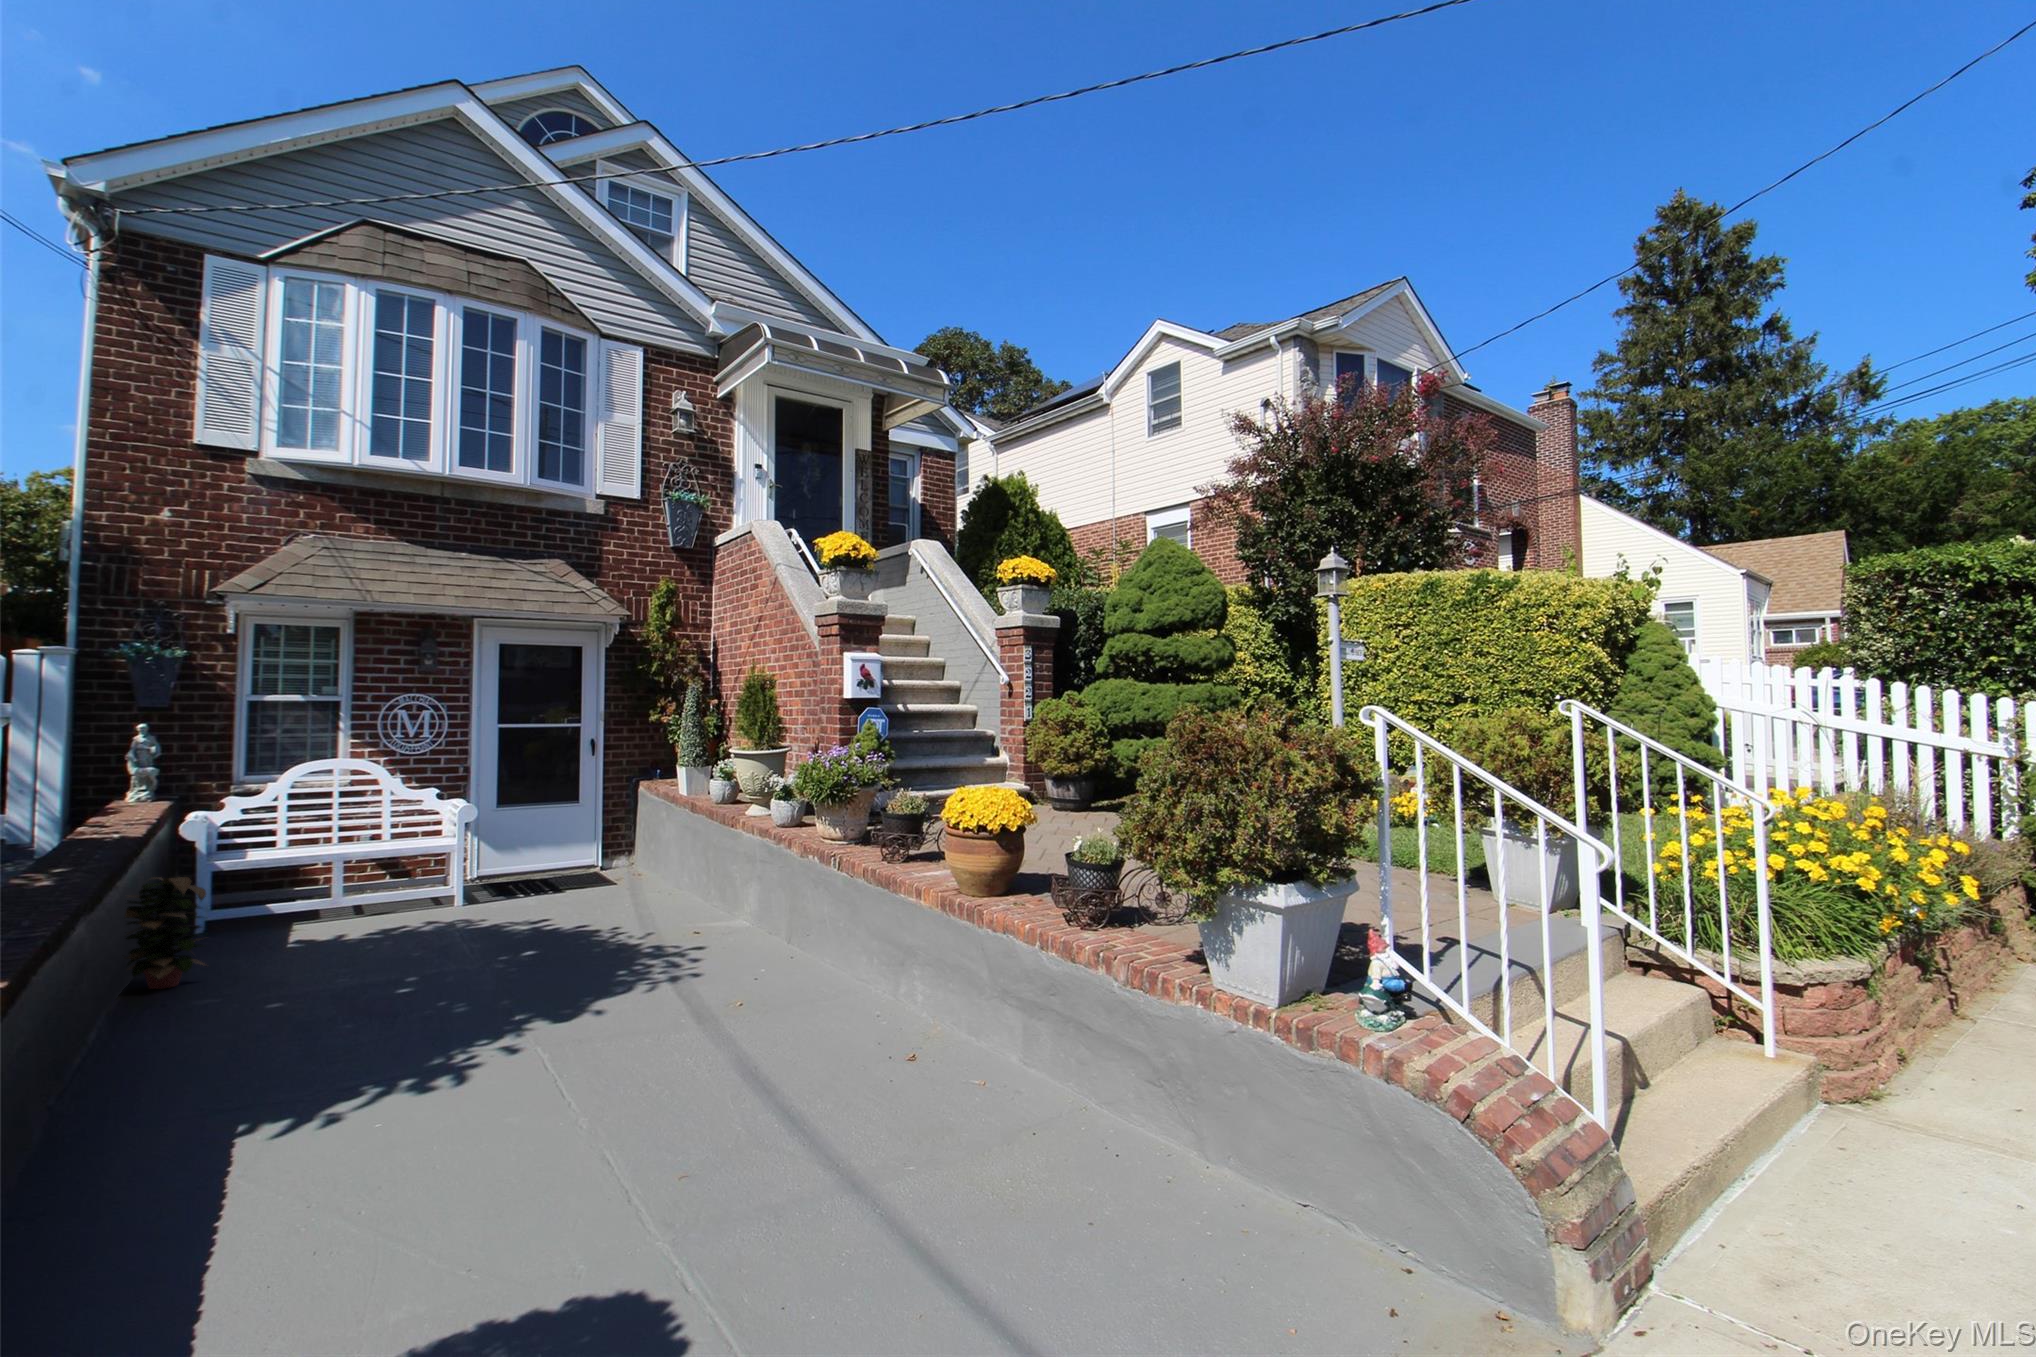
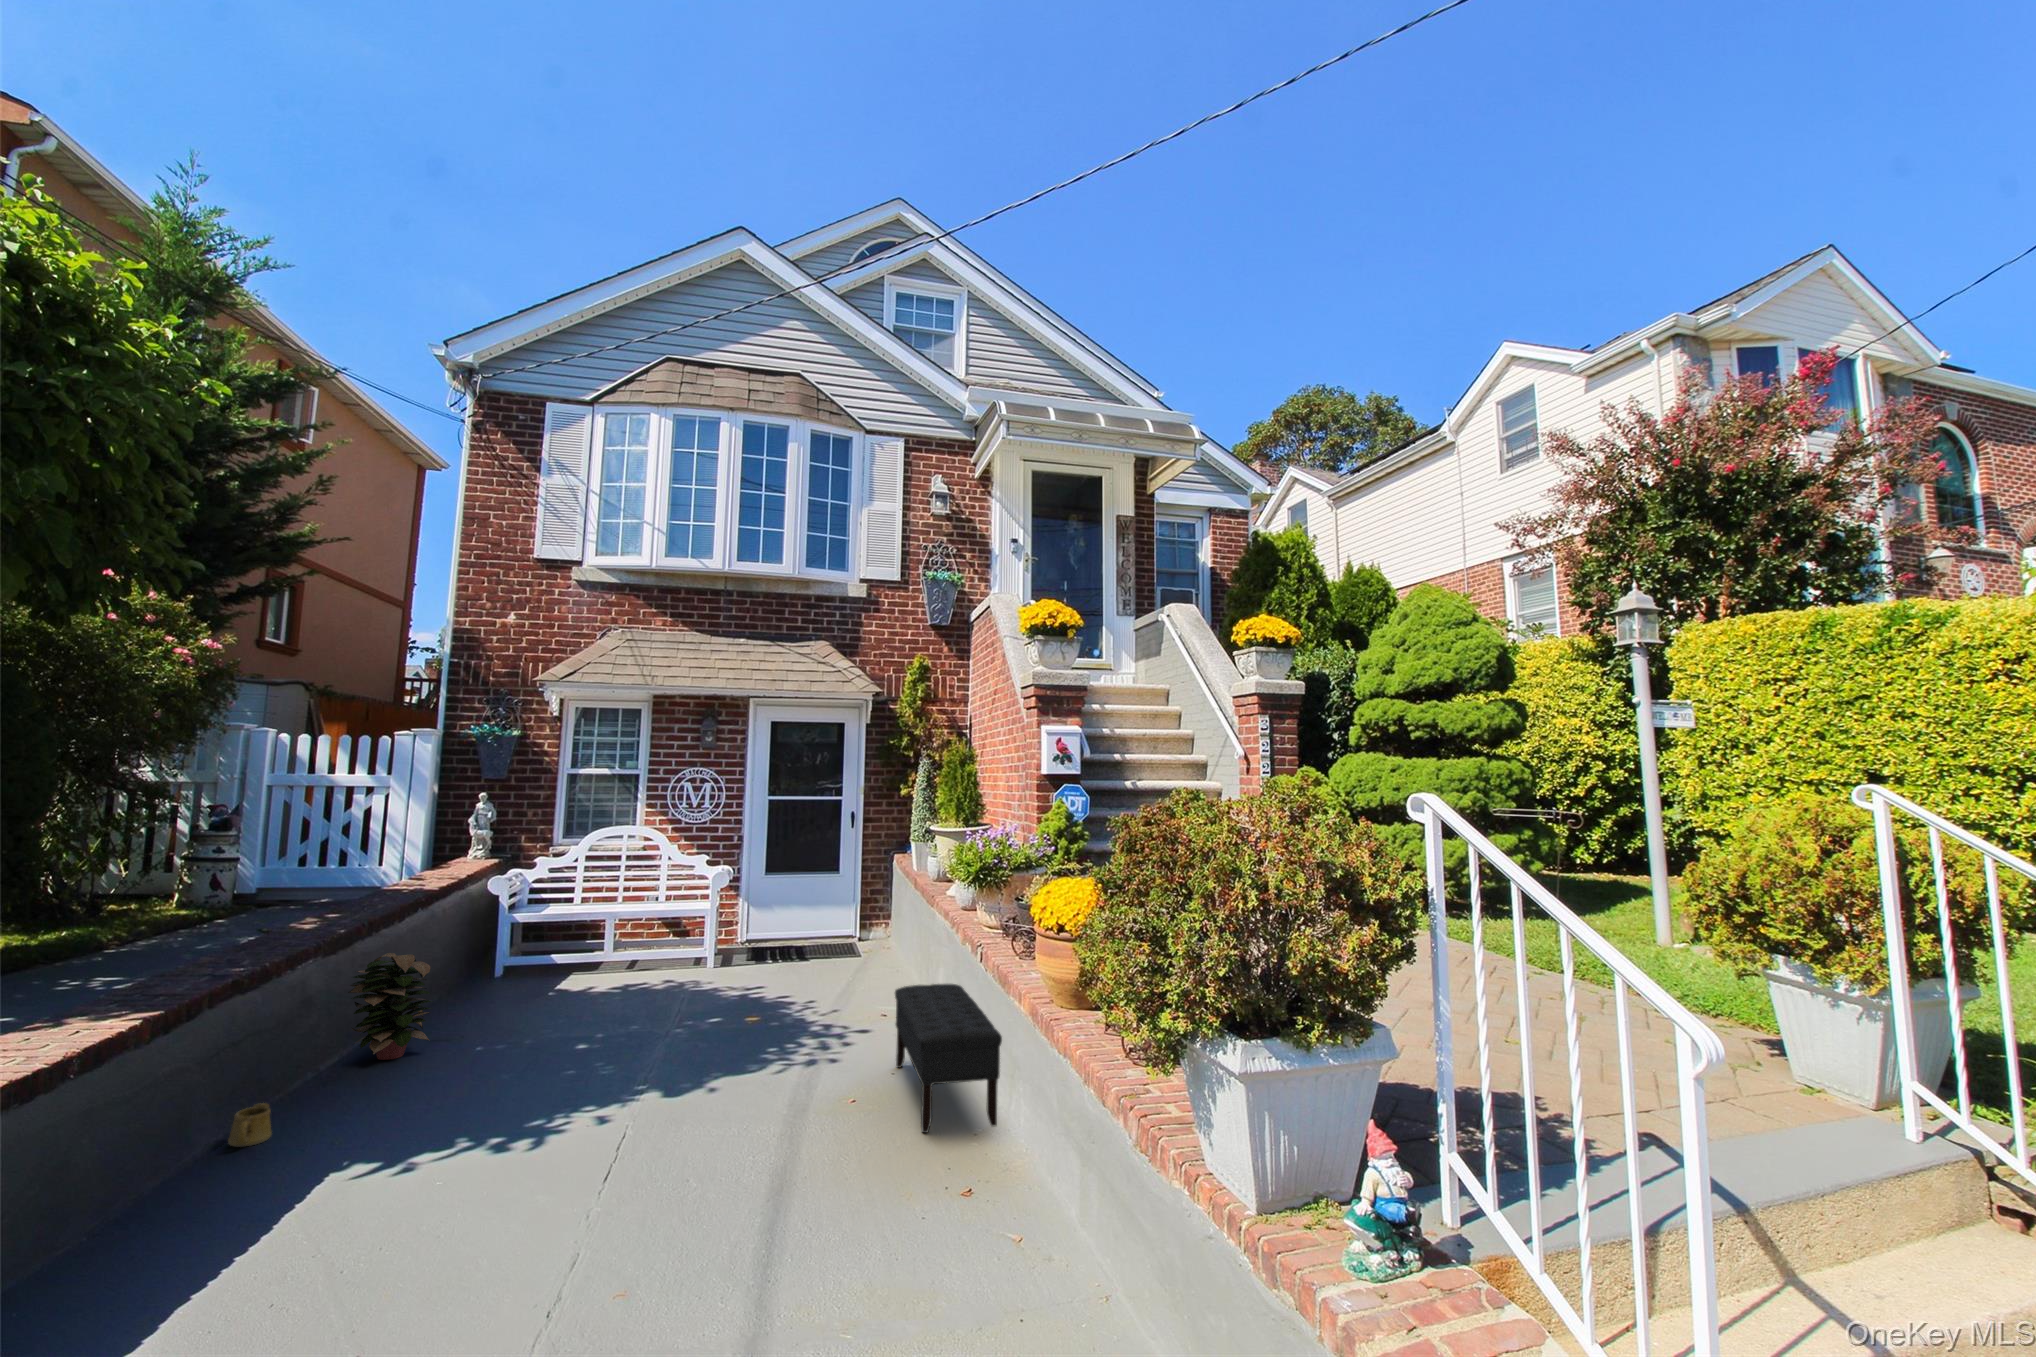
bench: none [729,875,859,982] -> present [895,984,1002,1133]
watering can: none [79,1011,125,1049] -> present [228,1103,272,1146]

